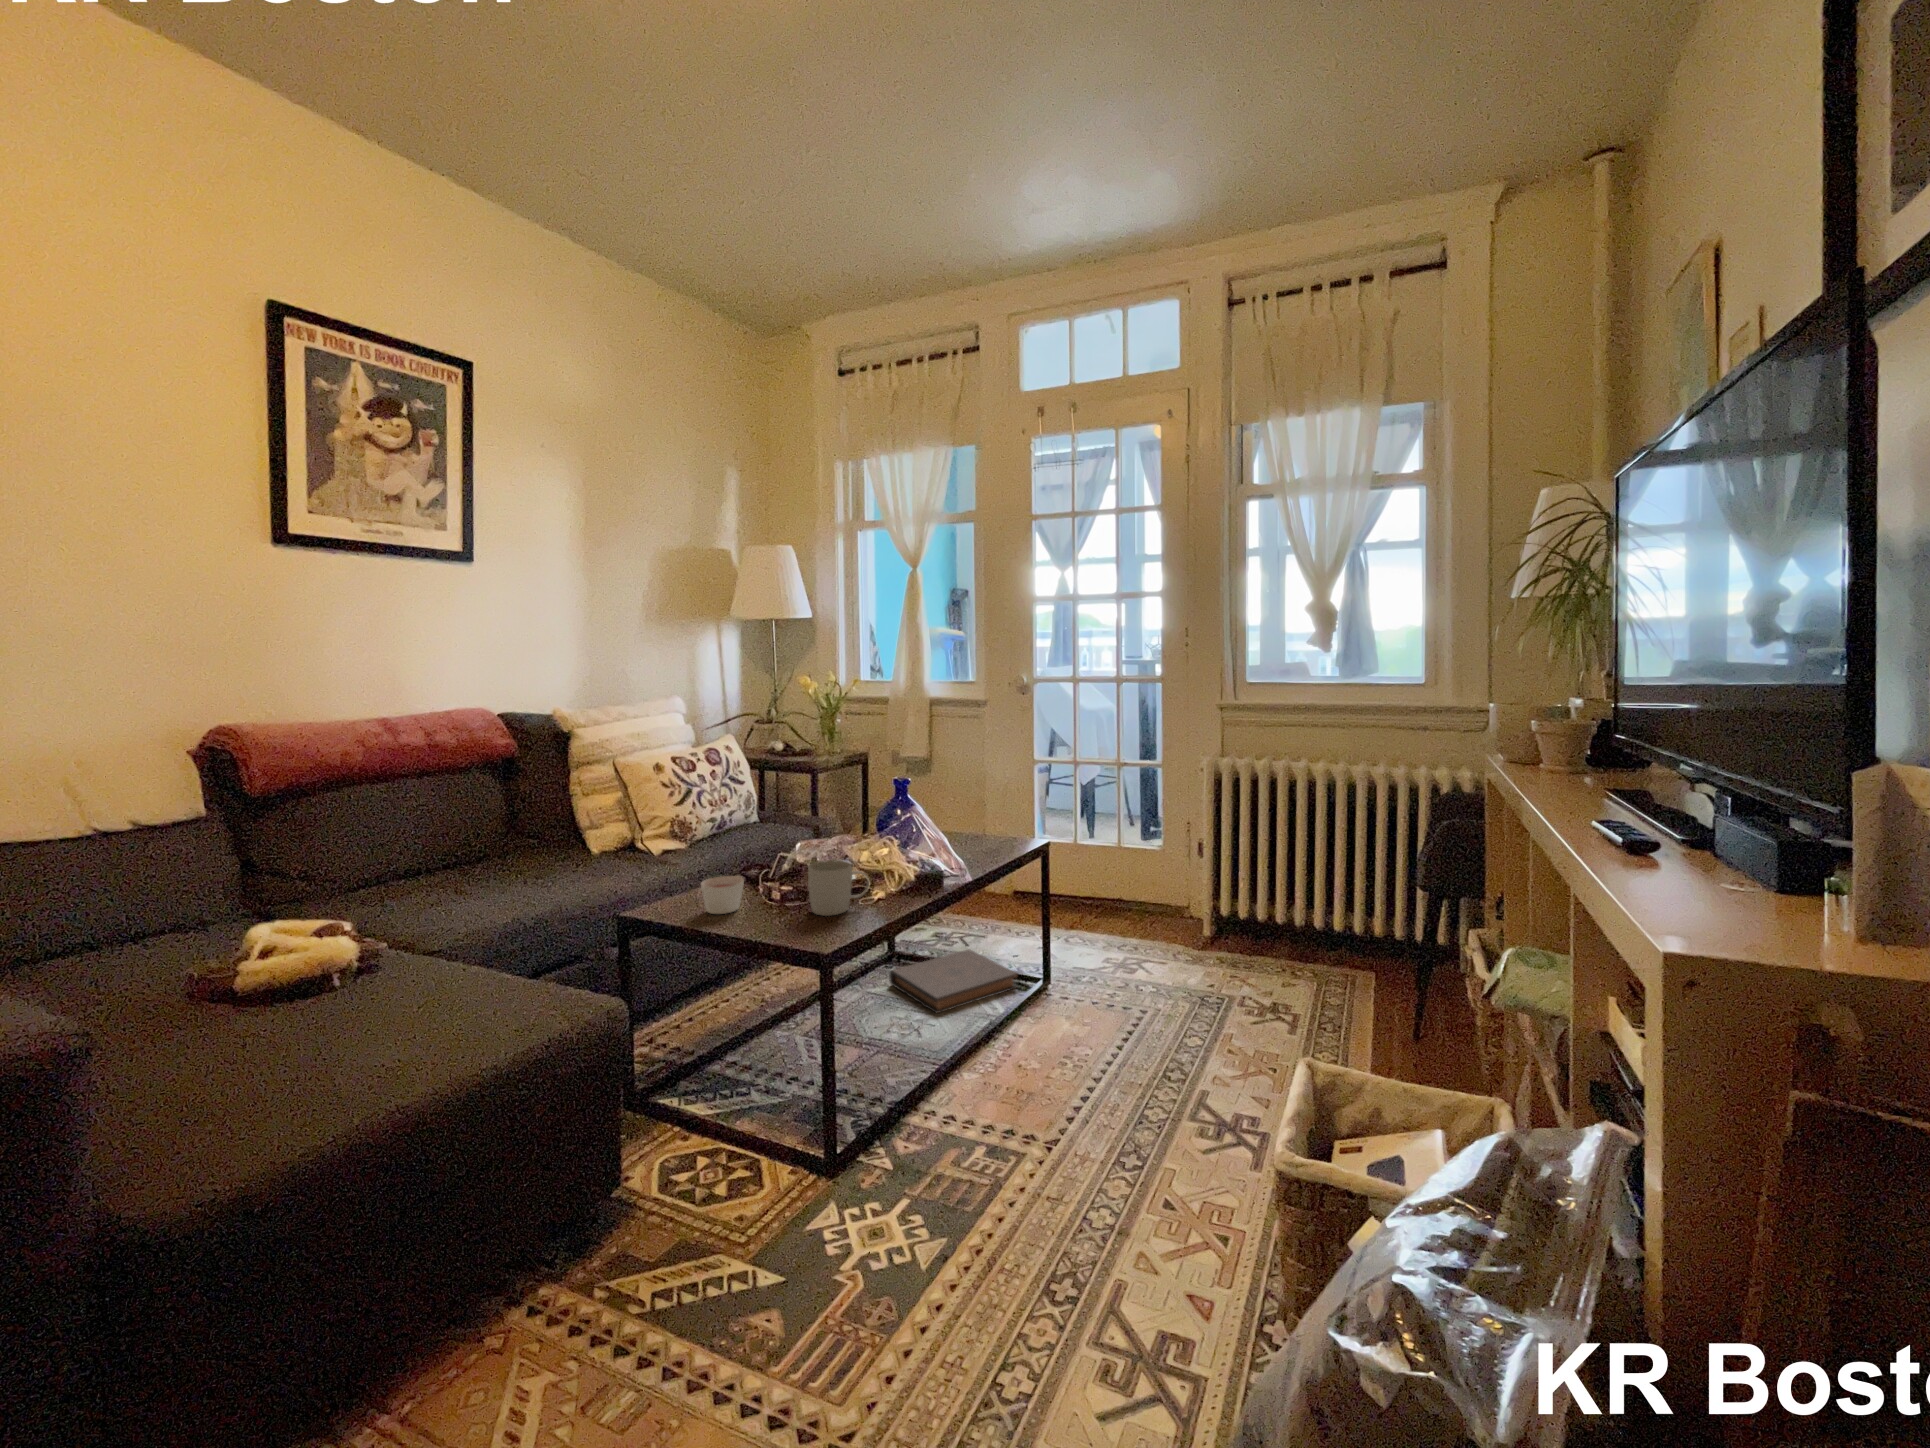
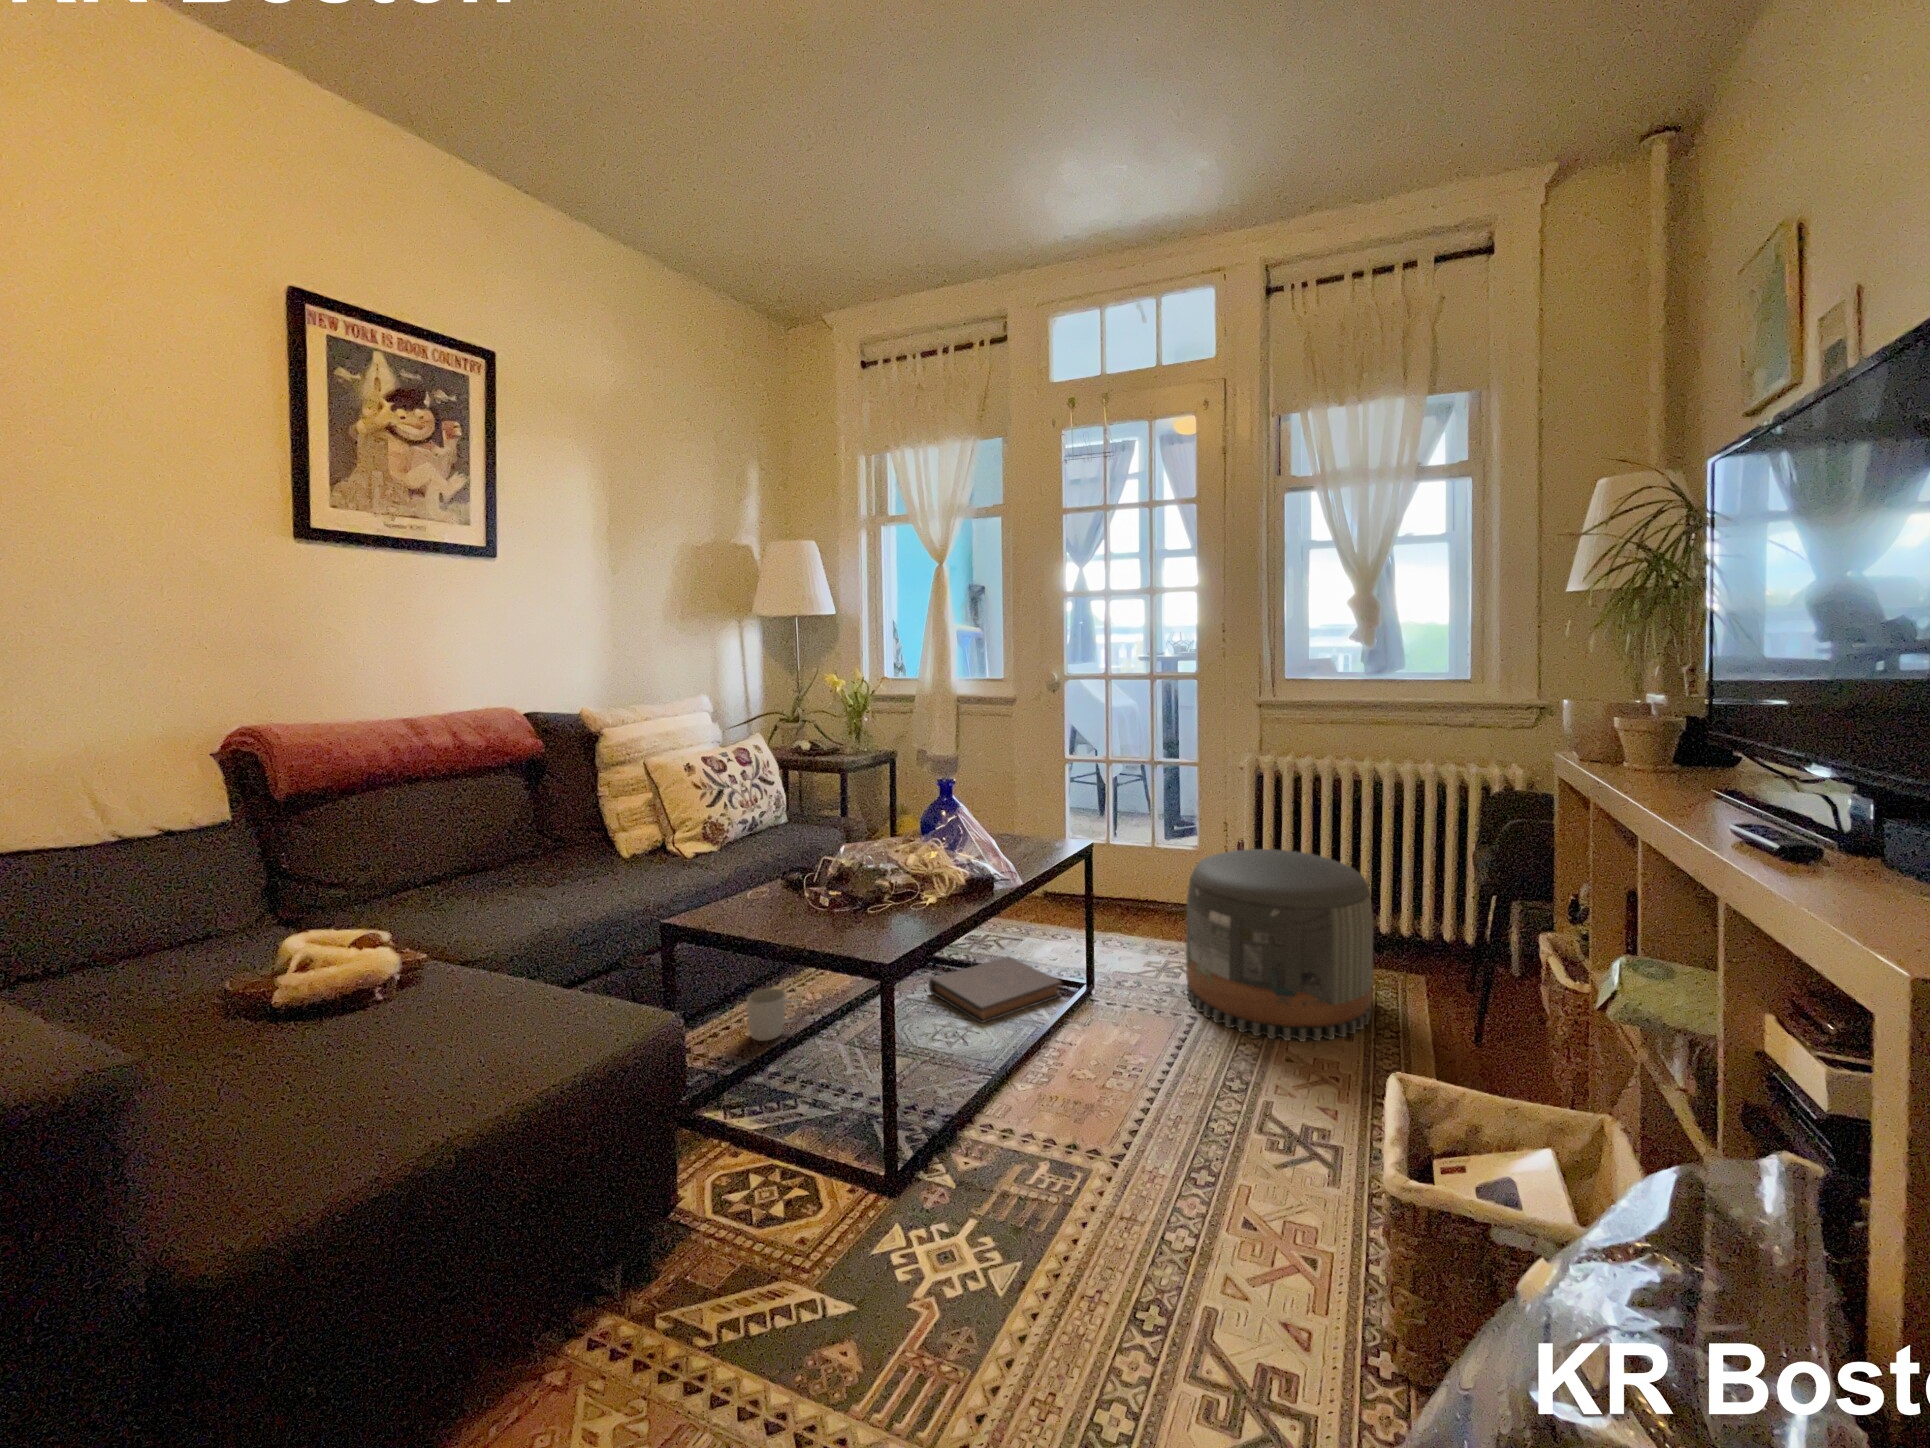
pouf: none [1139,846,1316,1032] -> present [1186,849,1373,1042]
mug: present [808,860,869,916] -> present [747,989,800,1041]
candle: present [701,876,744,914] -> none [748,883,792,922]

